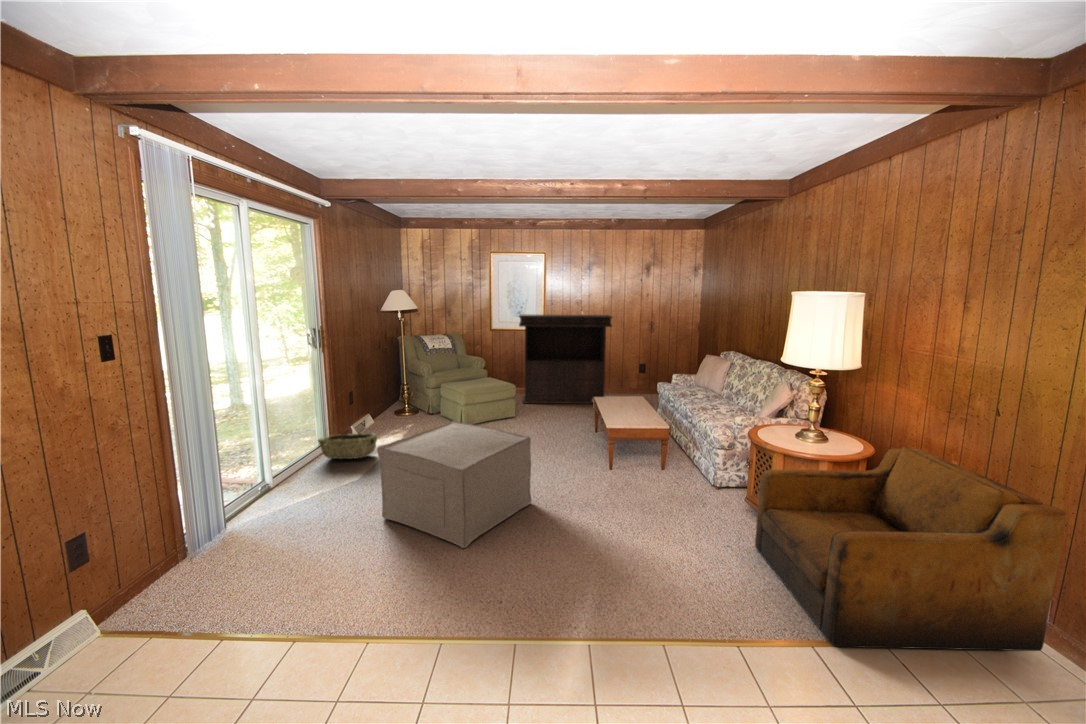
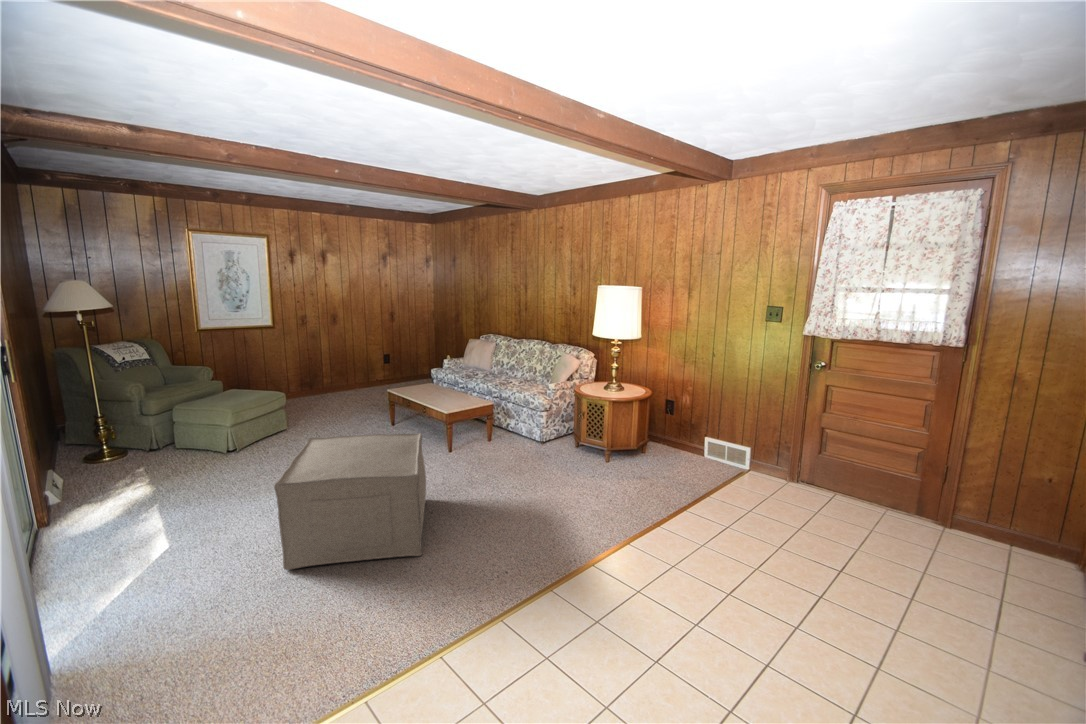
console table: present [519,314,612,404] -> none [249,307,368,415]
woven basket: present [318,433,377,459] -> none [42,488,148,544]
armchair: present [755,447,1066,651] -> none [608,383,759,506]

